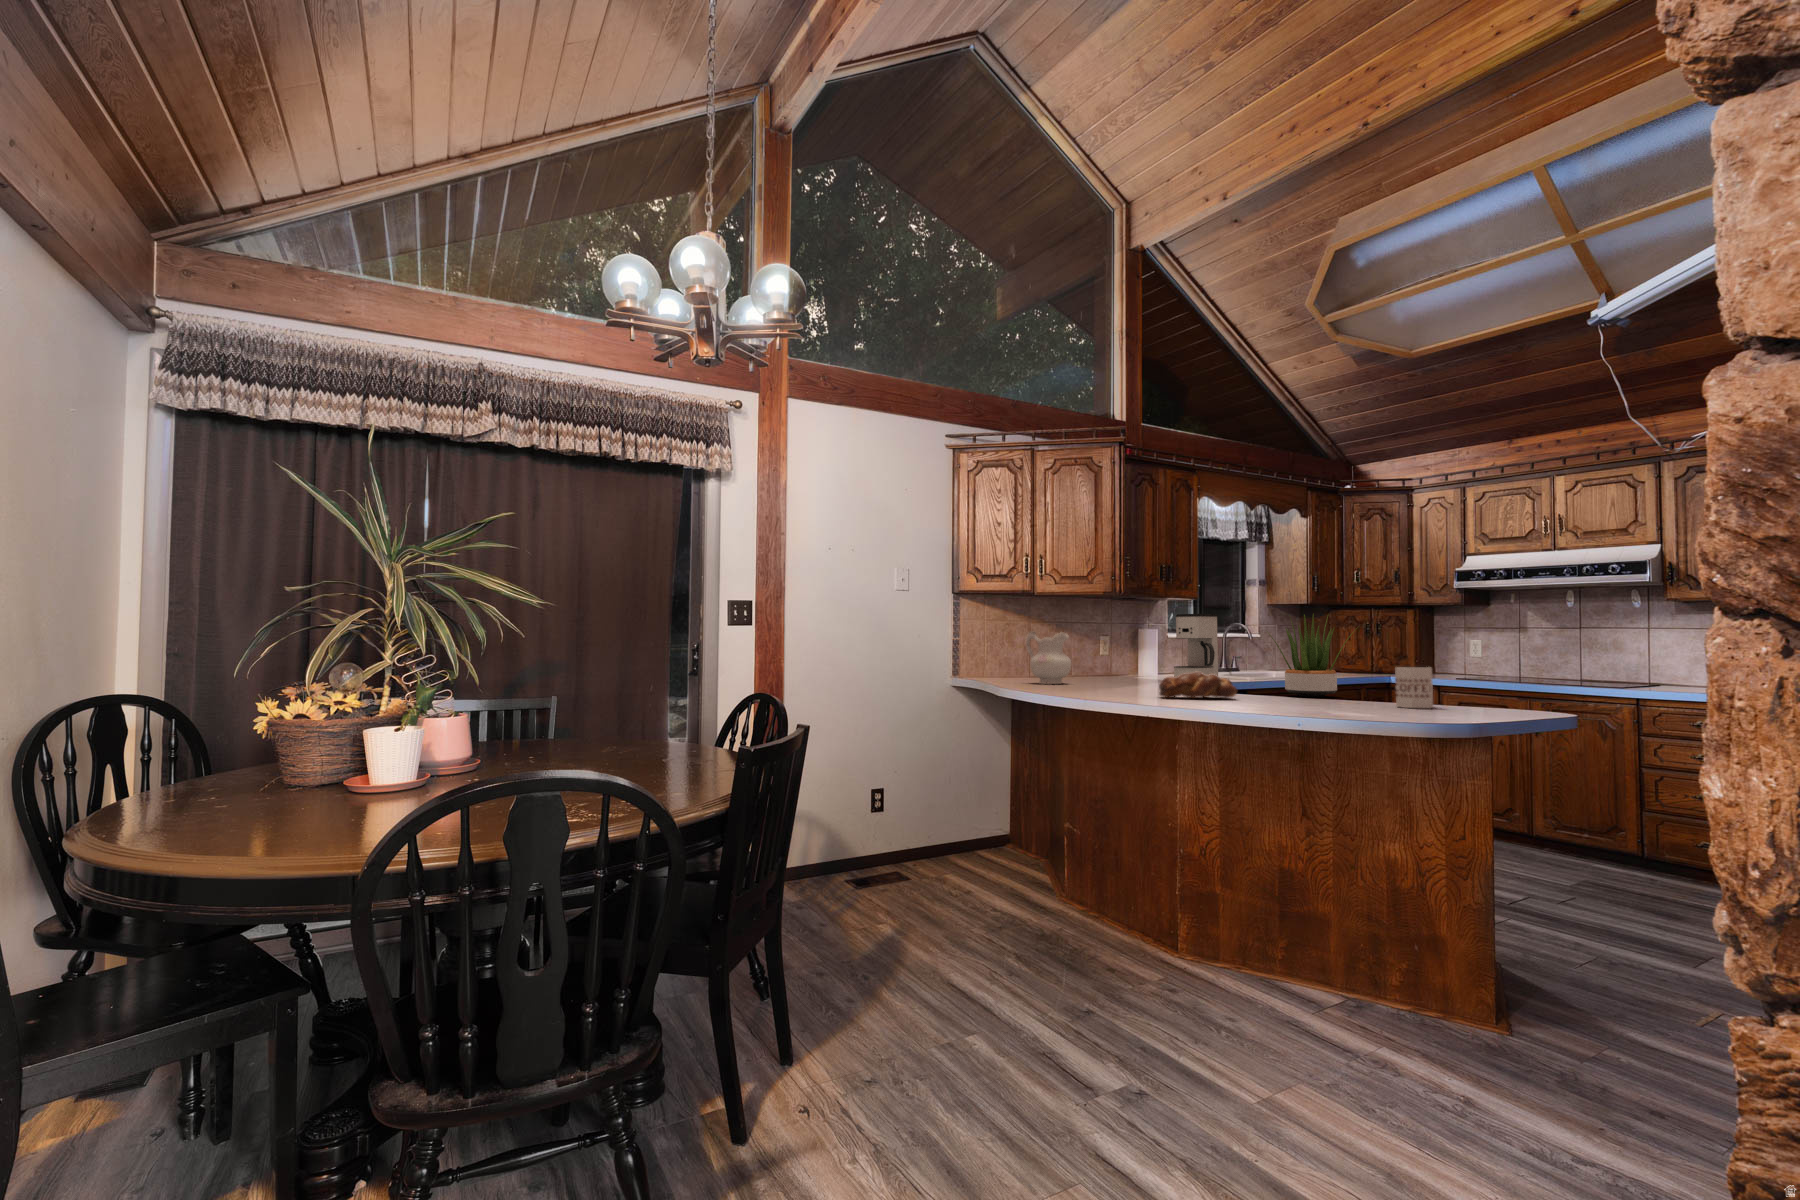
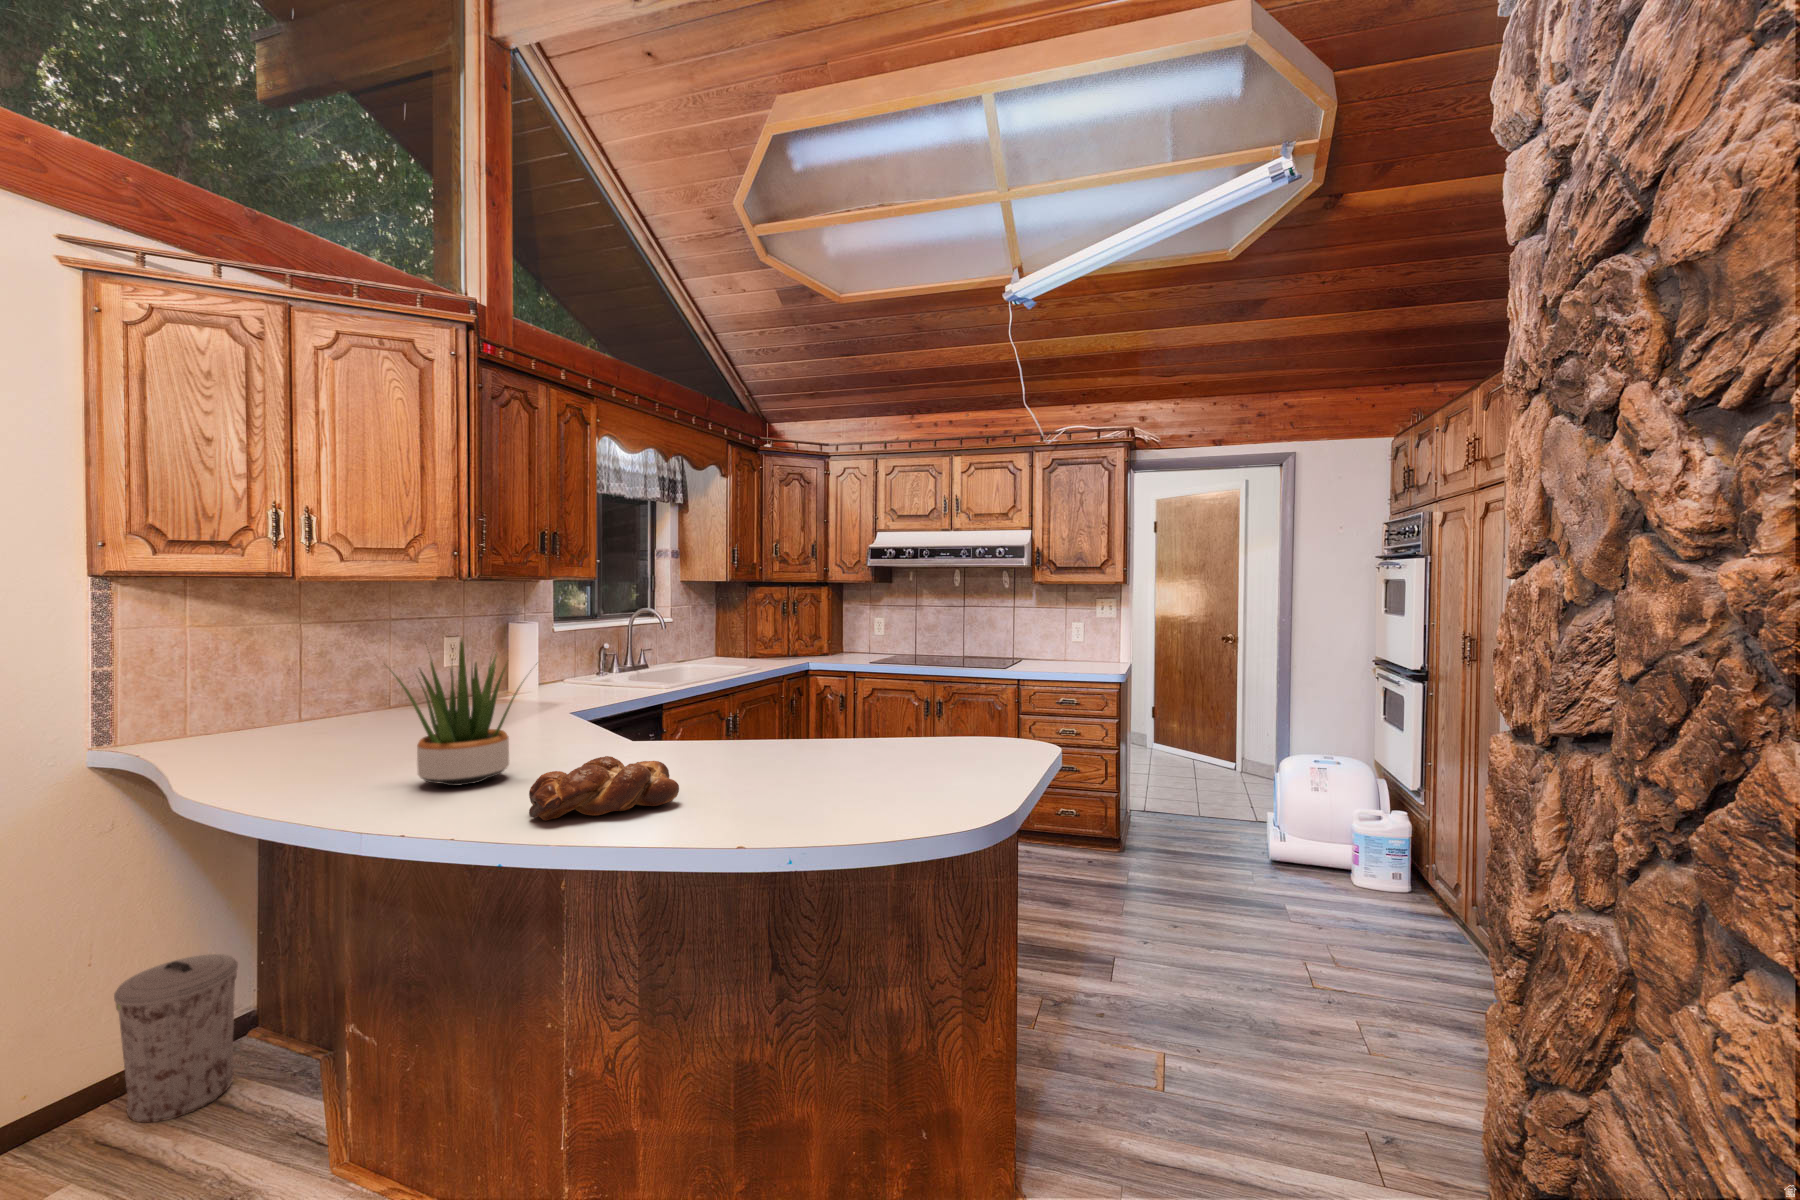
coffee maker: present [1174,614,1218,677] -> none [561,604,626,702]
potted plant: present [1269,614,1357,697] -> present [391,638,520,786]
ceramic pitcher: present [1026,632,1071,684] -> none [263,656,367,759]
mug: present [1395,667,1433,708] -> none [928,729,977,803]
trash can: none [961,788,1008,864] -> present [114,954,238,1122]

